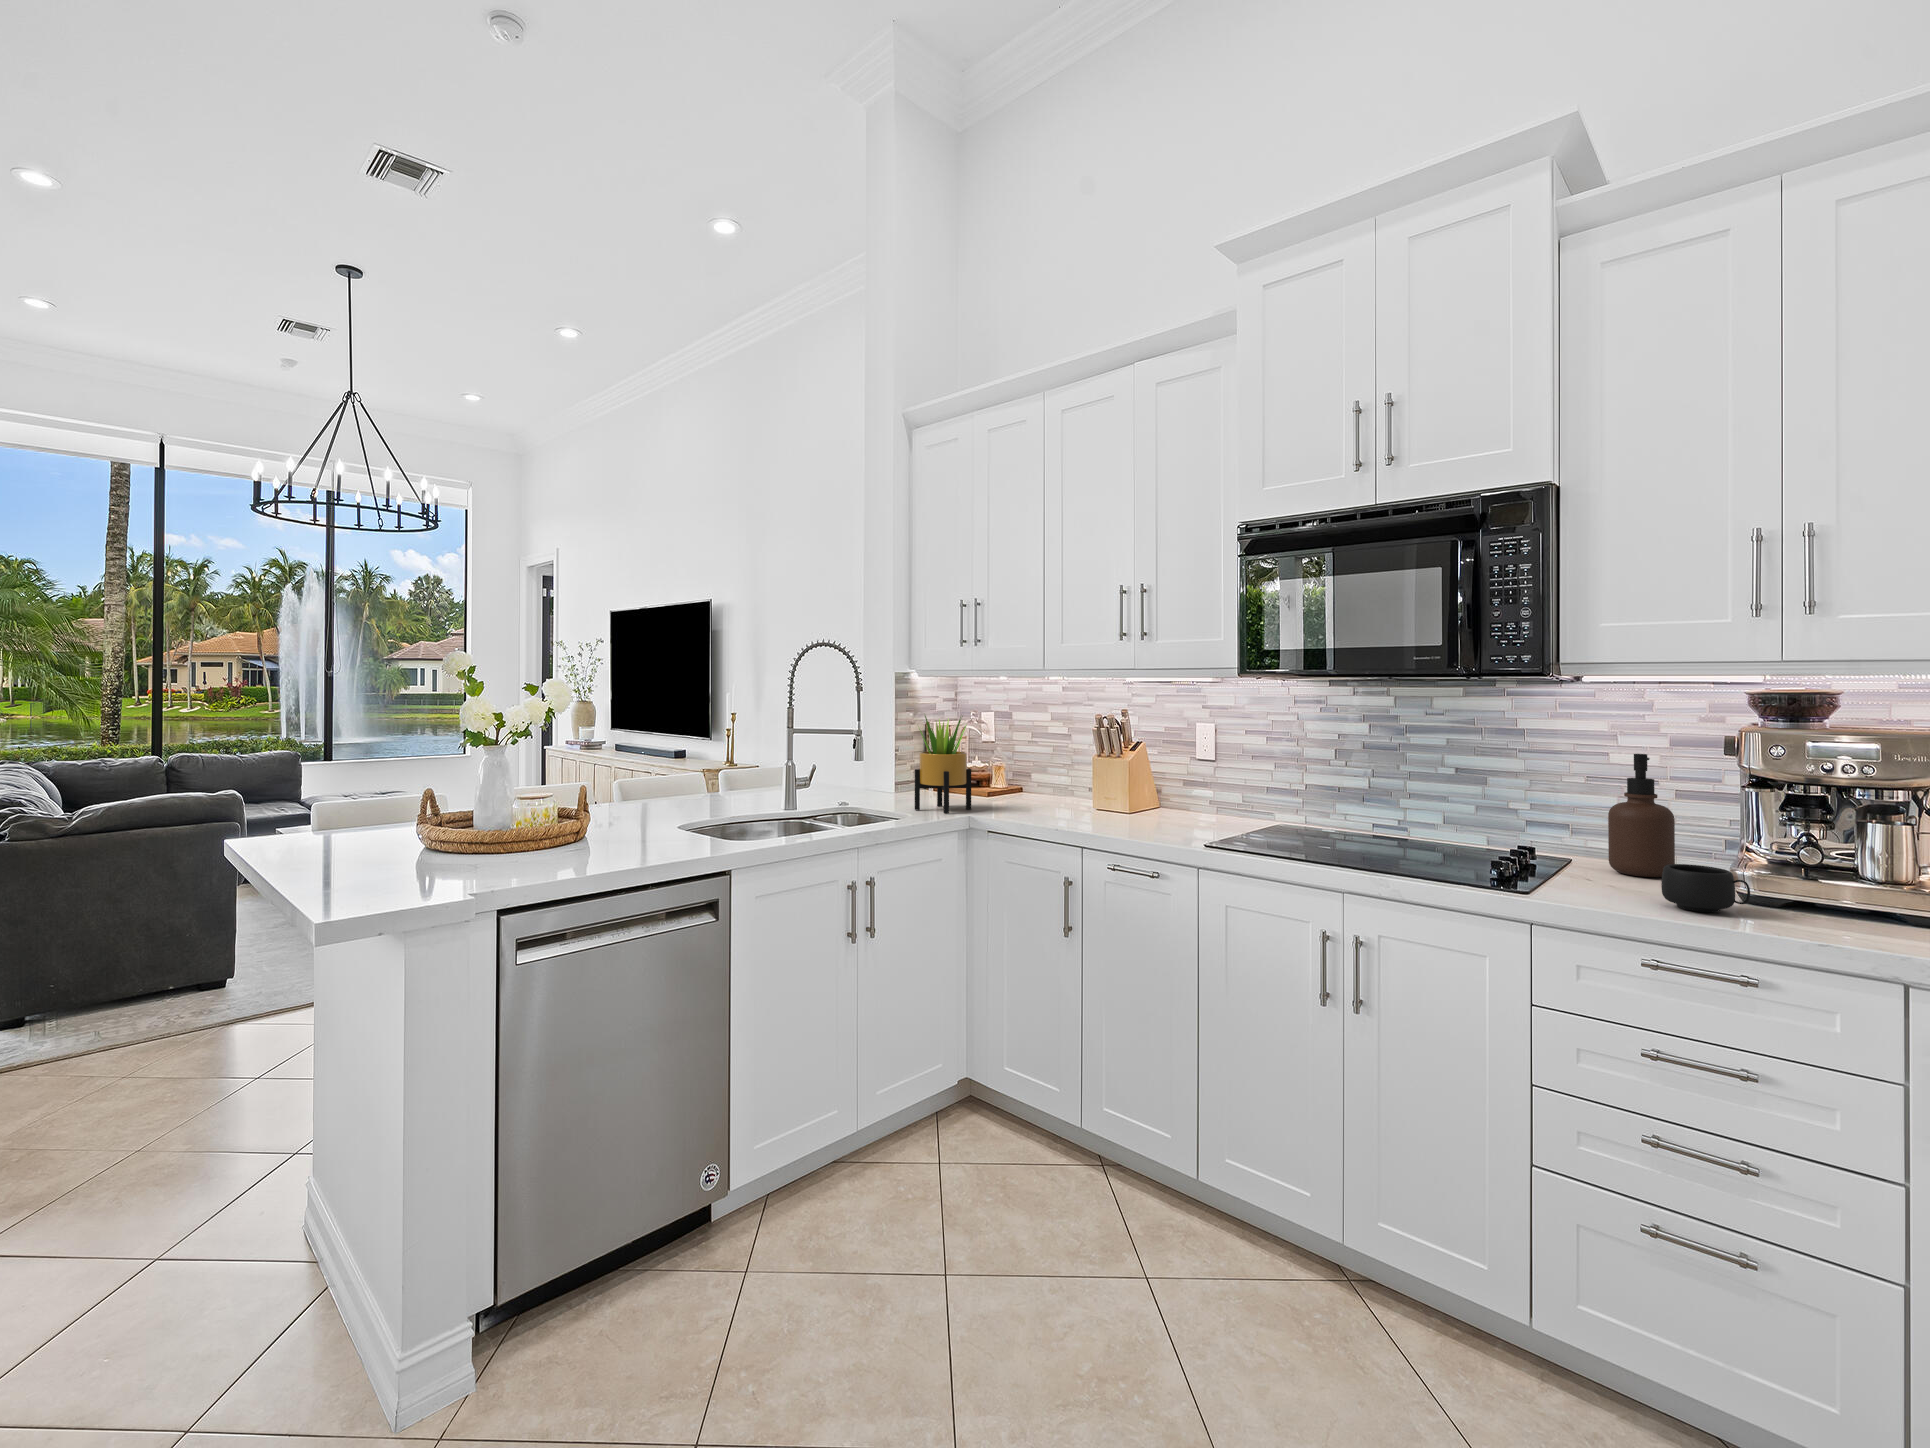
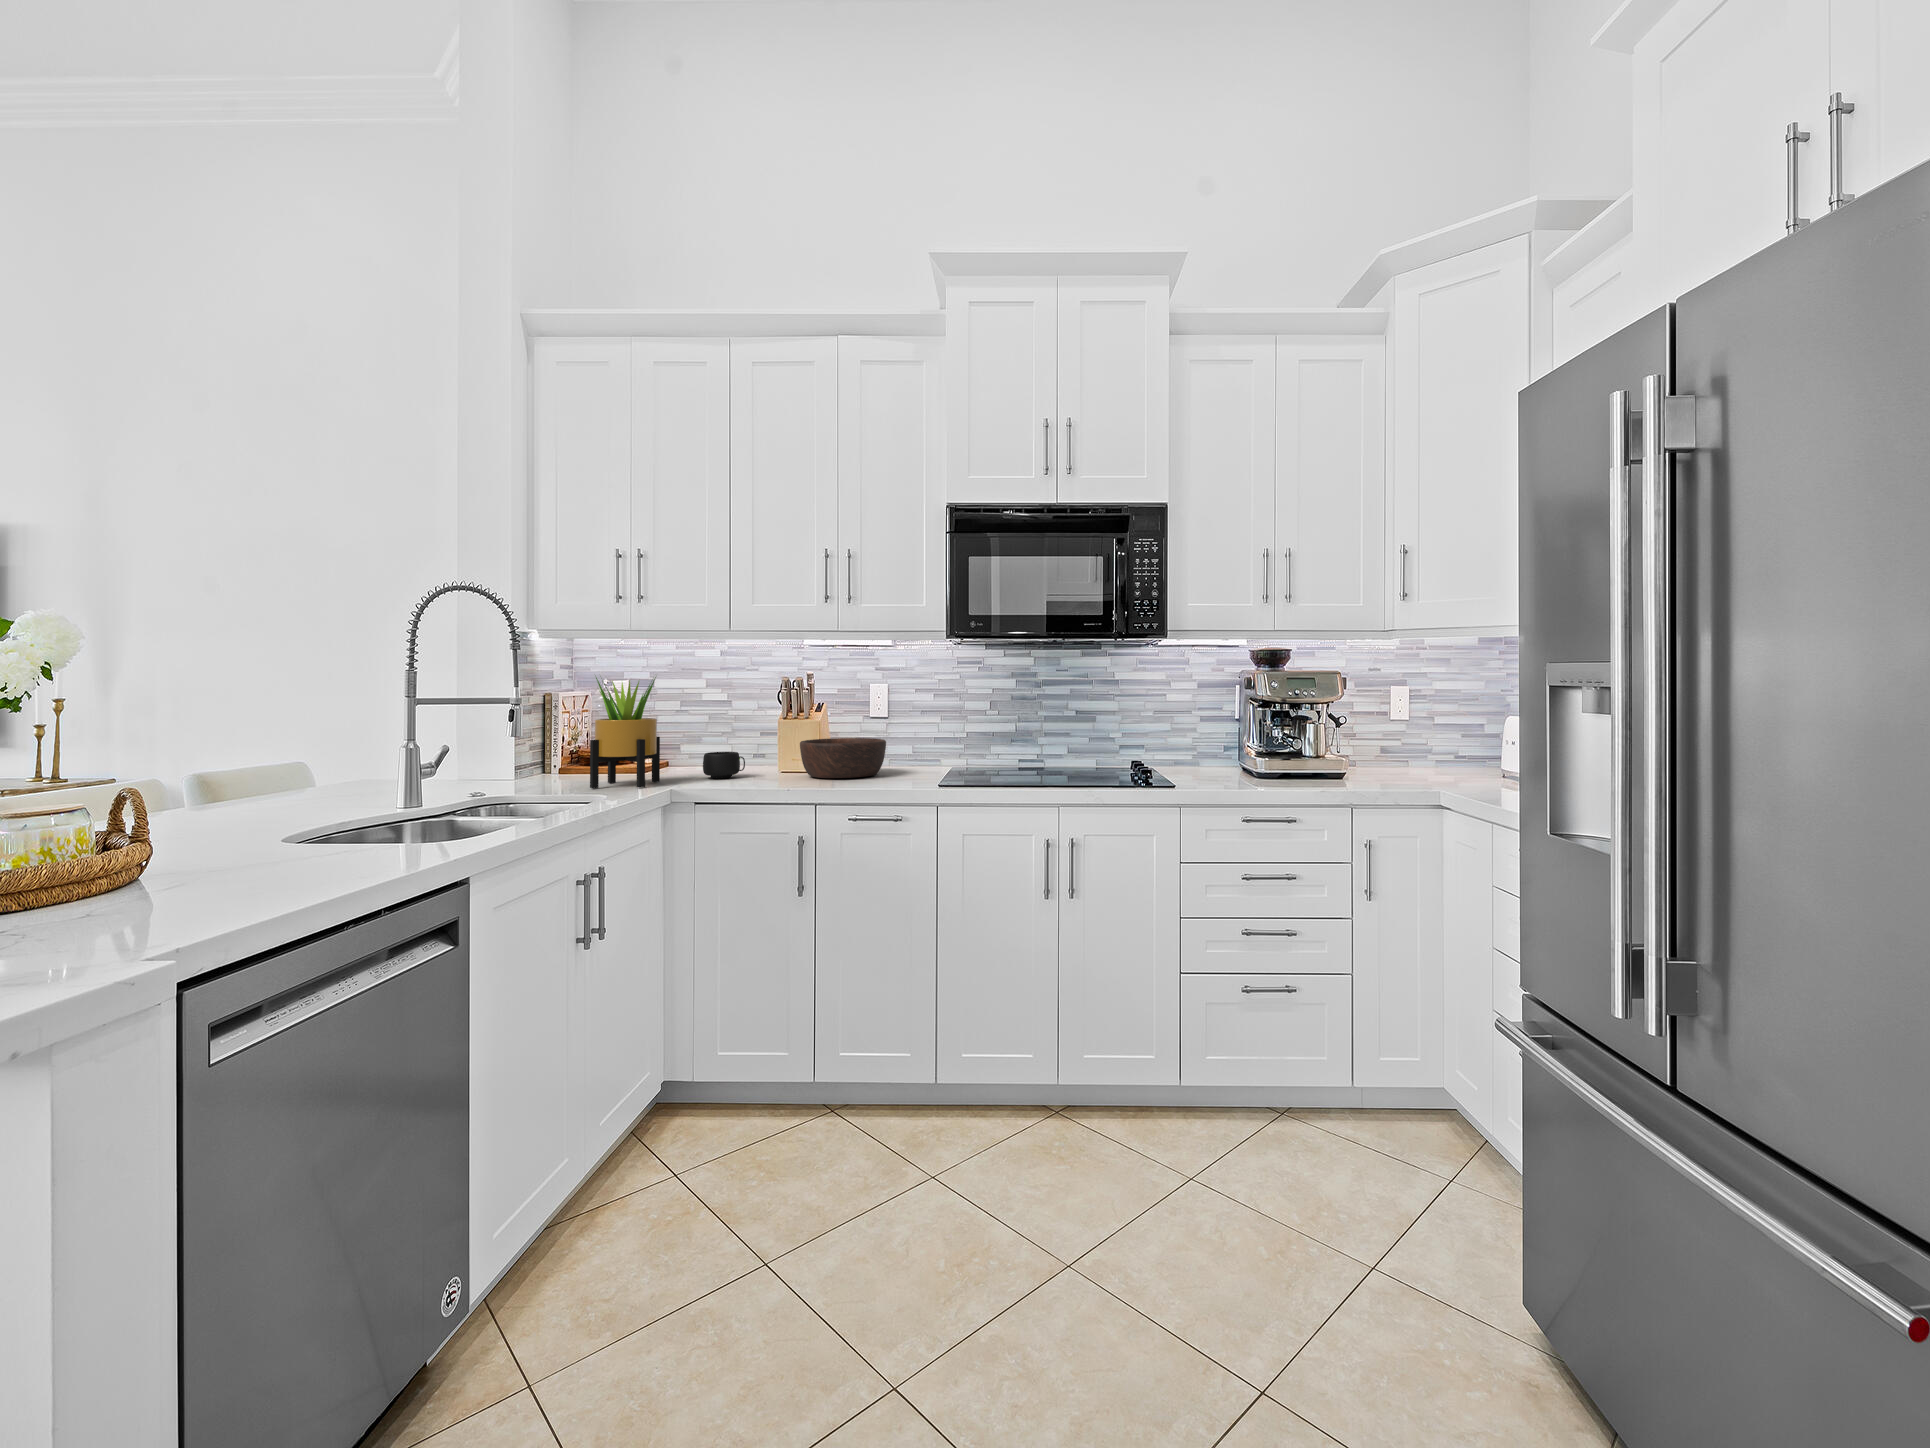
soap dispenser: present [1608,754,1675,877] -> none [1187,691,1222,769]
wooden bowl: none [1084,781,1175,826] -> present [800,738,886,778]
mug: present [1661,864,1750,912] -> present [703,752,745,778]

